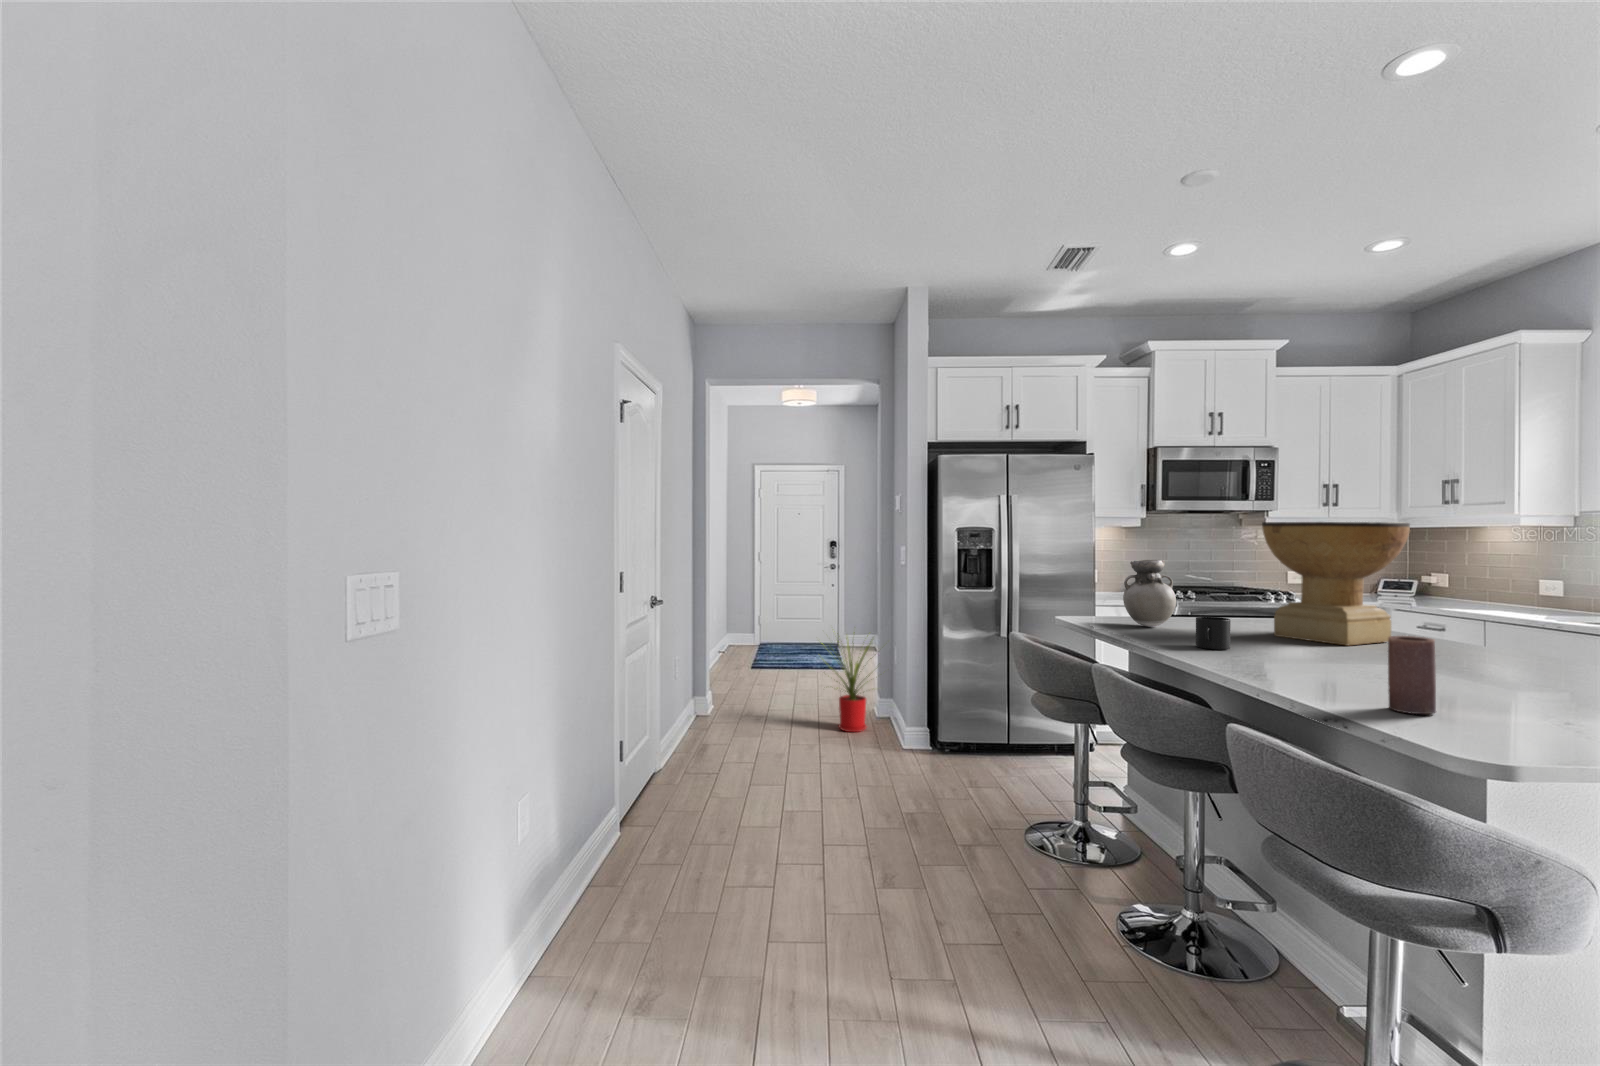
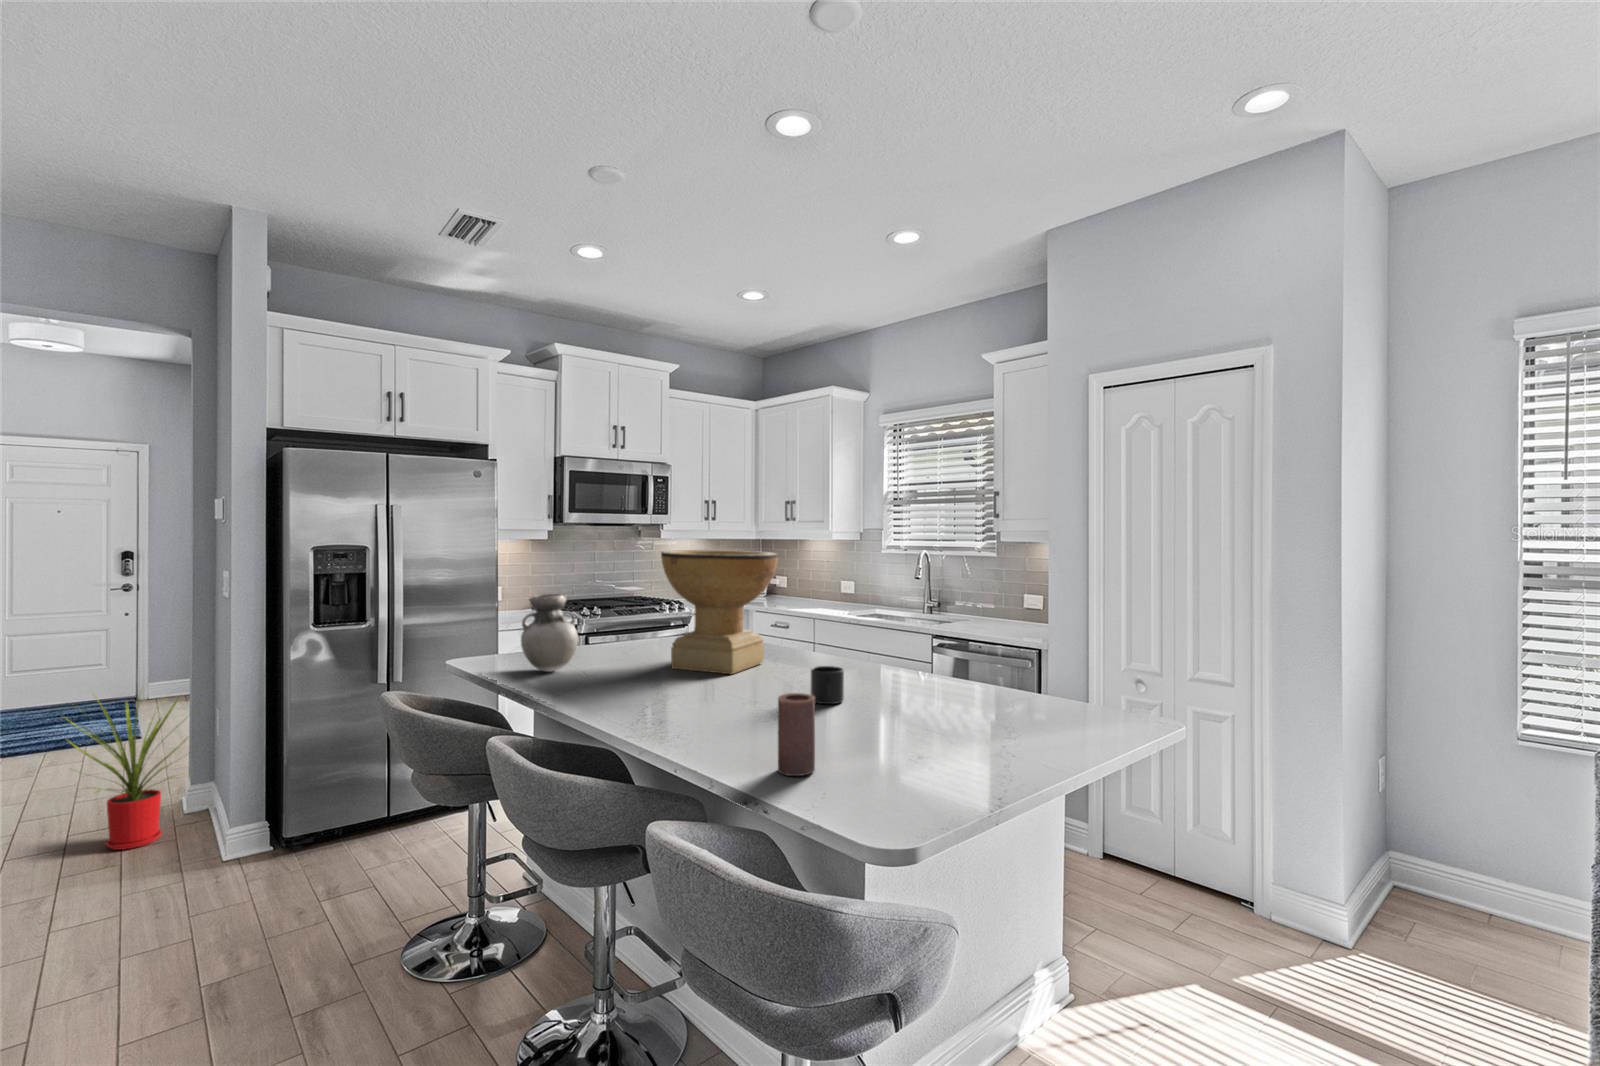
mug: present [1196,617,1230,650] -> present [811,666,844,704]

